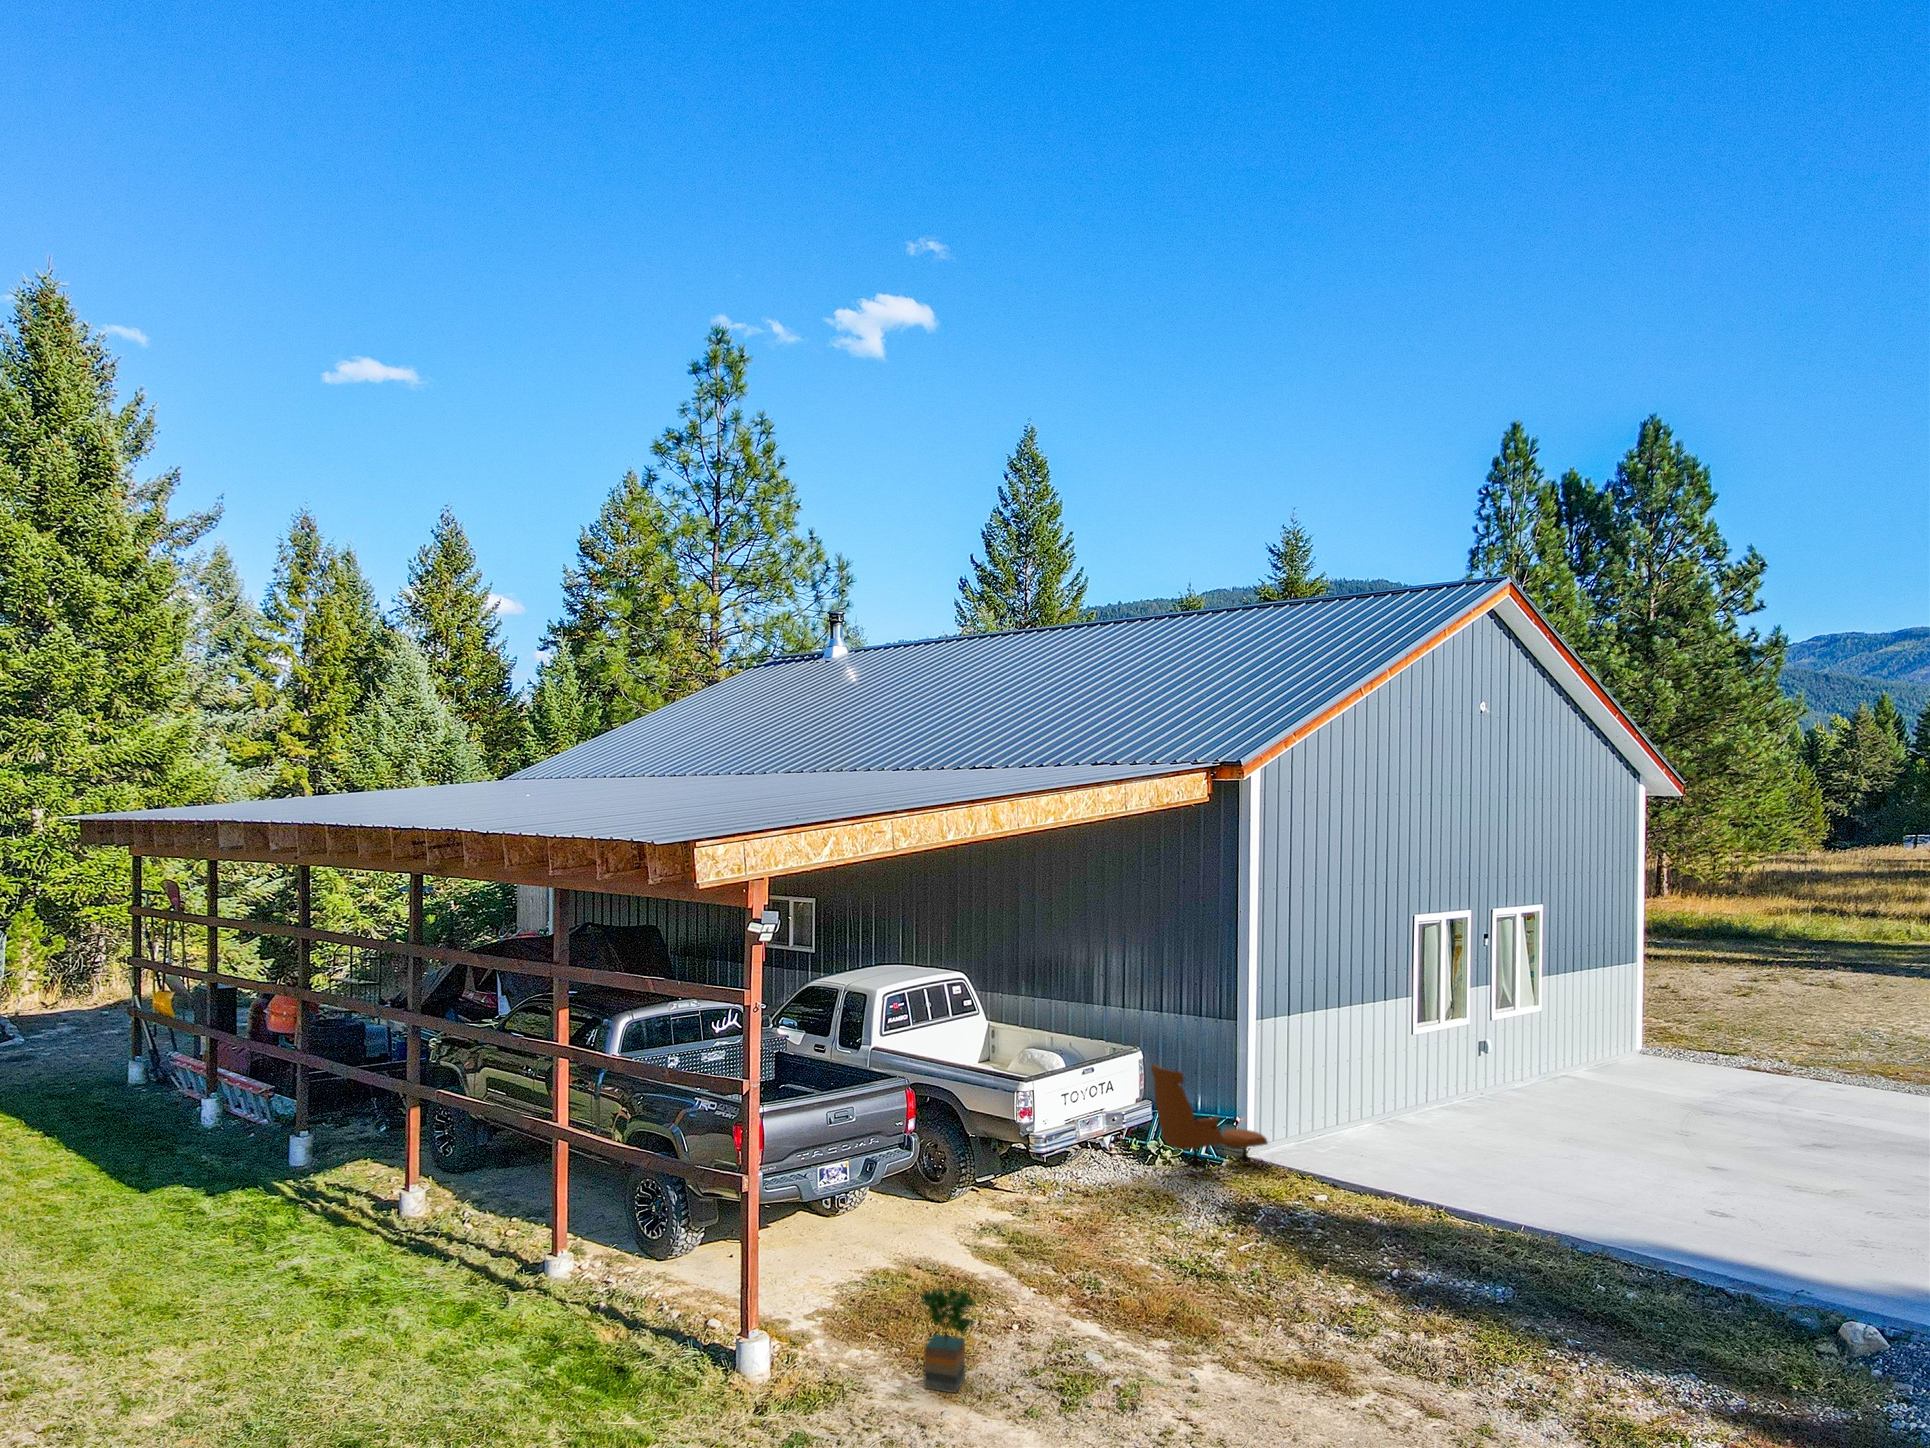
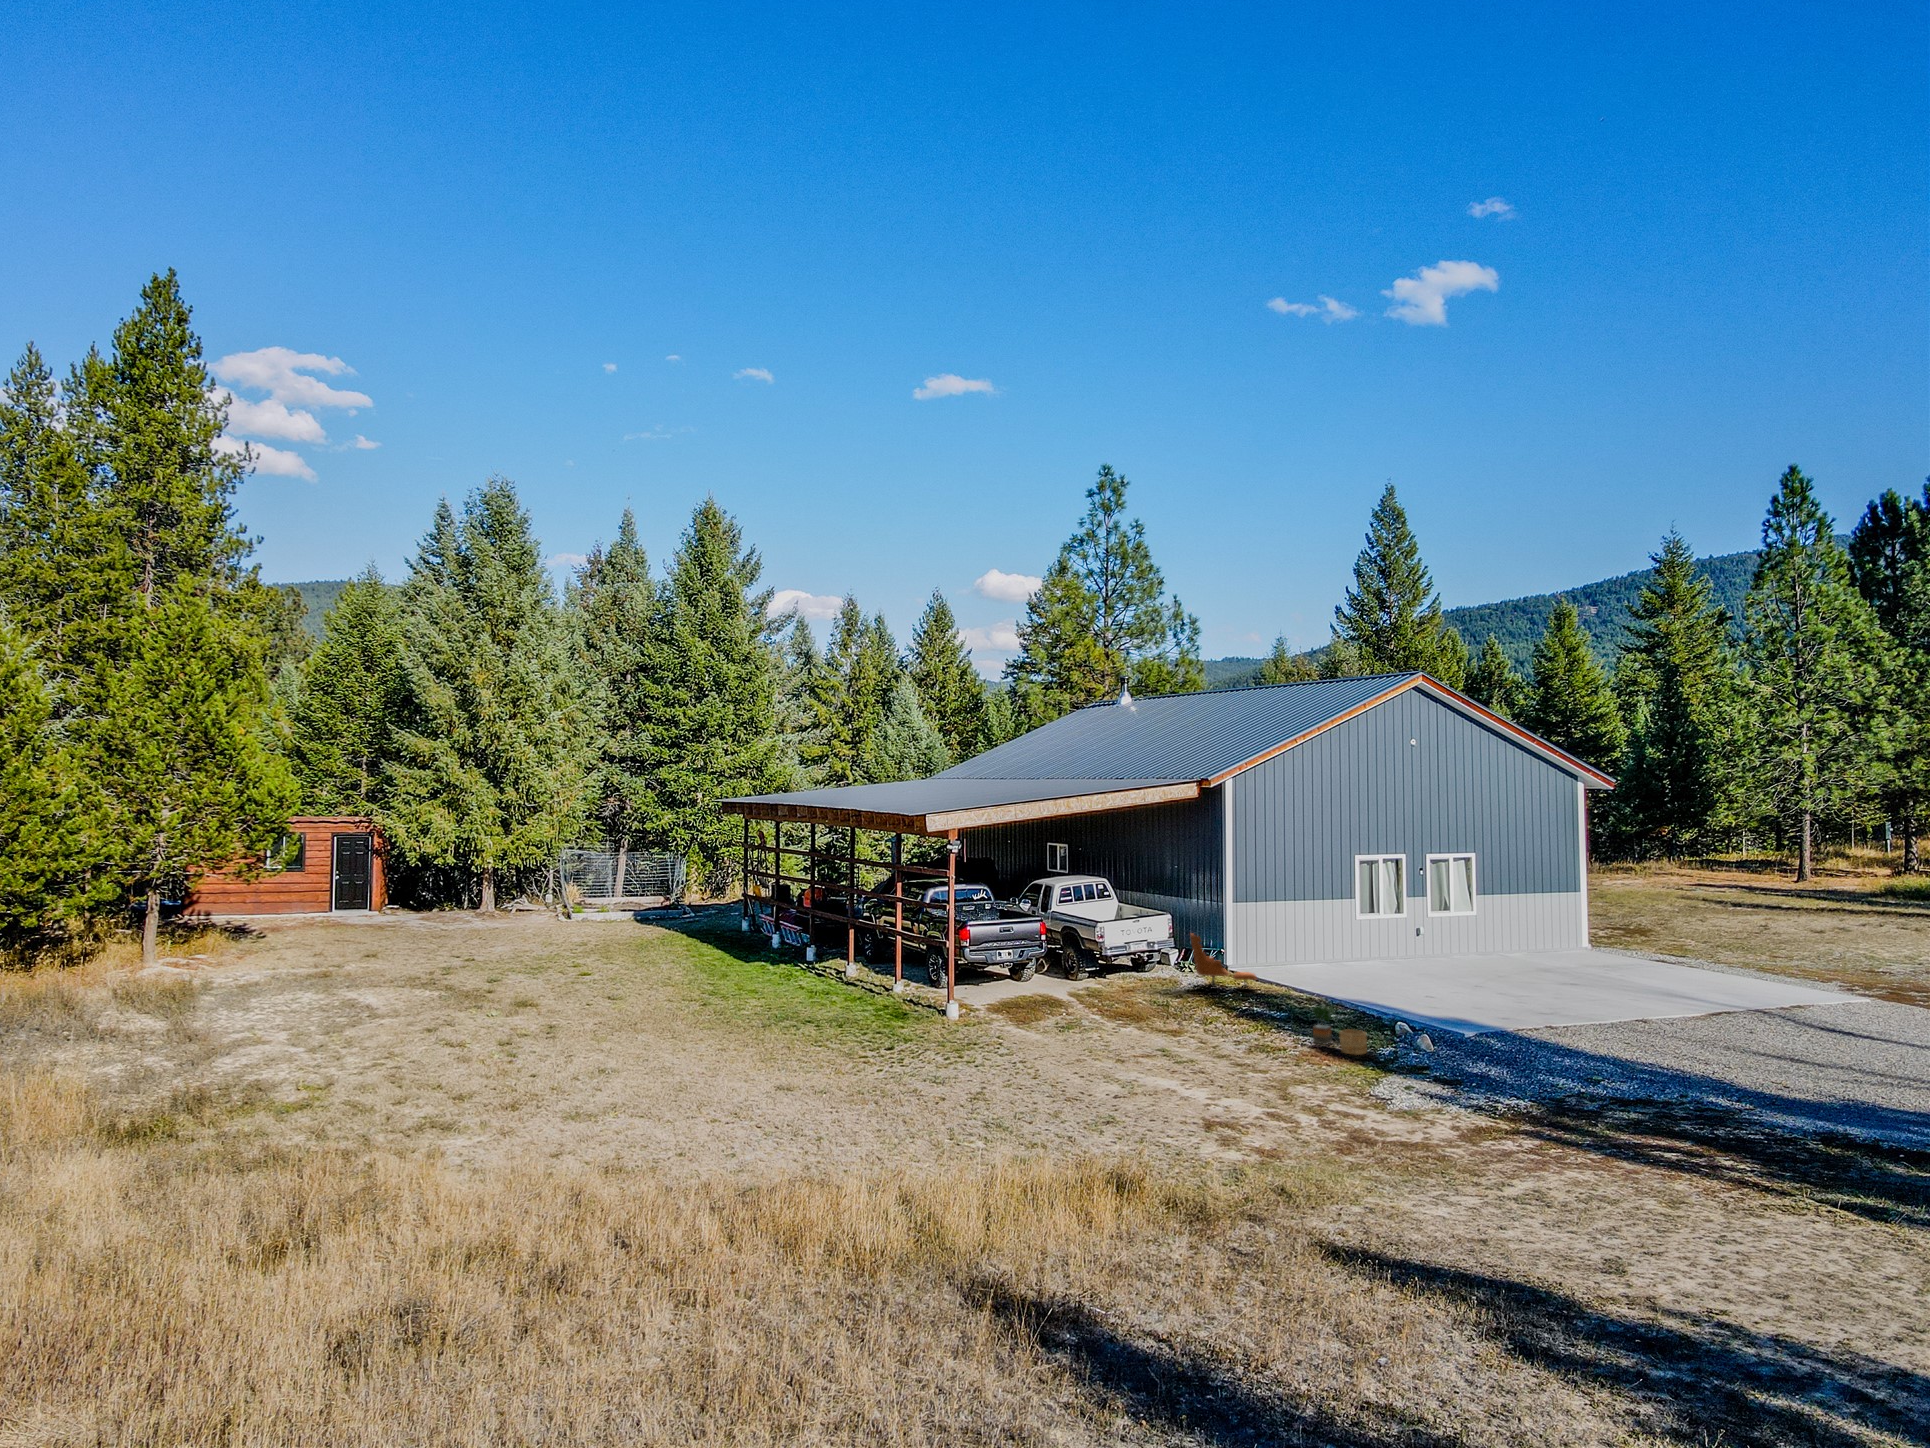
potted tree: present [921,1289,975,1393] -> present [1313,1006,1335,1045]
wooden bucket: none [1745,1317,1821,1389] -> present [1339,1029,1367,1055]

